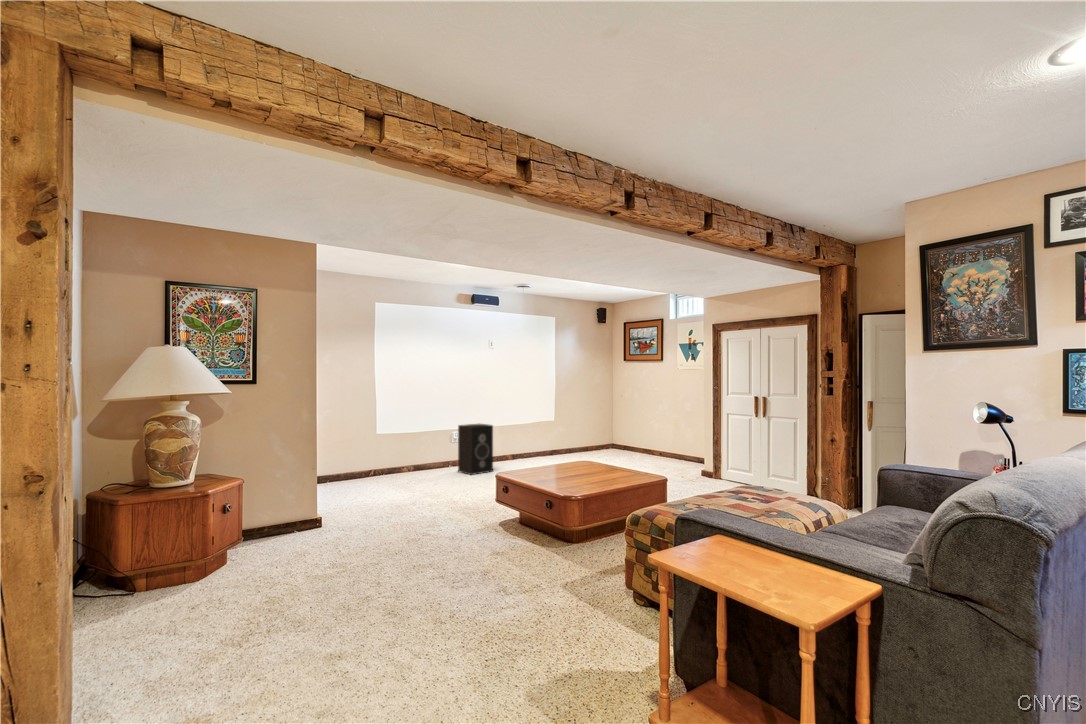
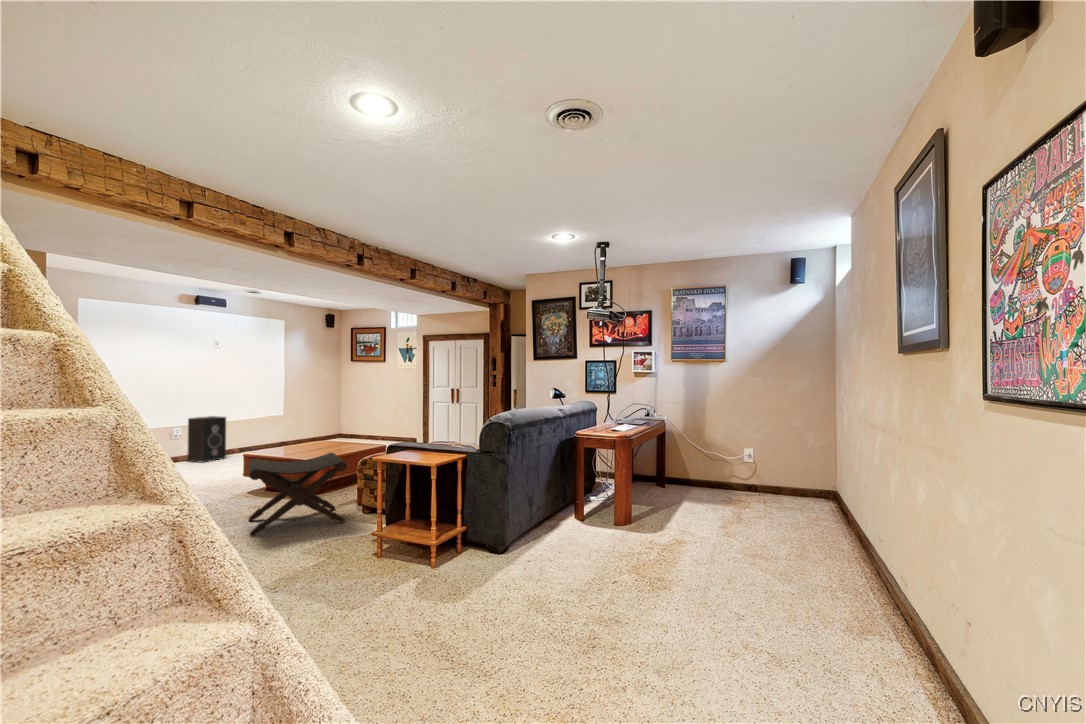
footstool: none [478,495,614,620] -> present [248,453,347,536]

